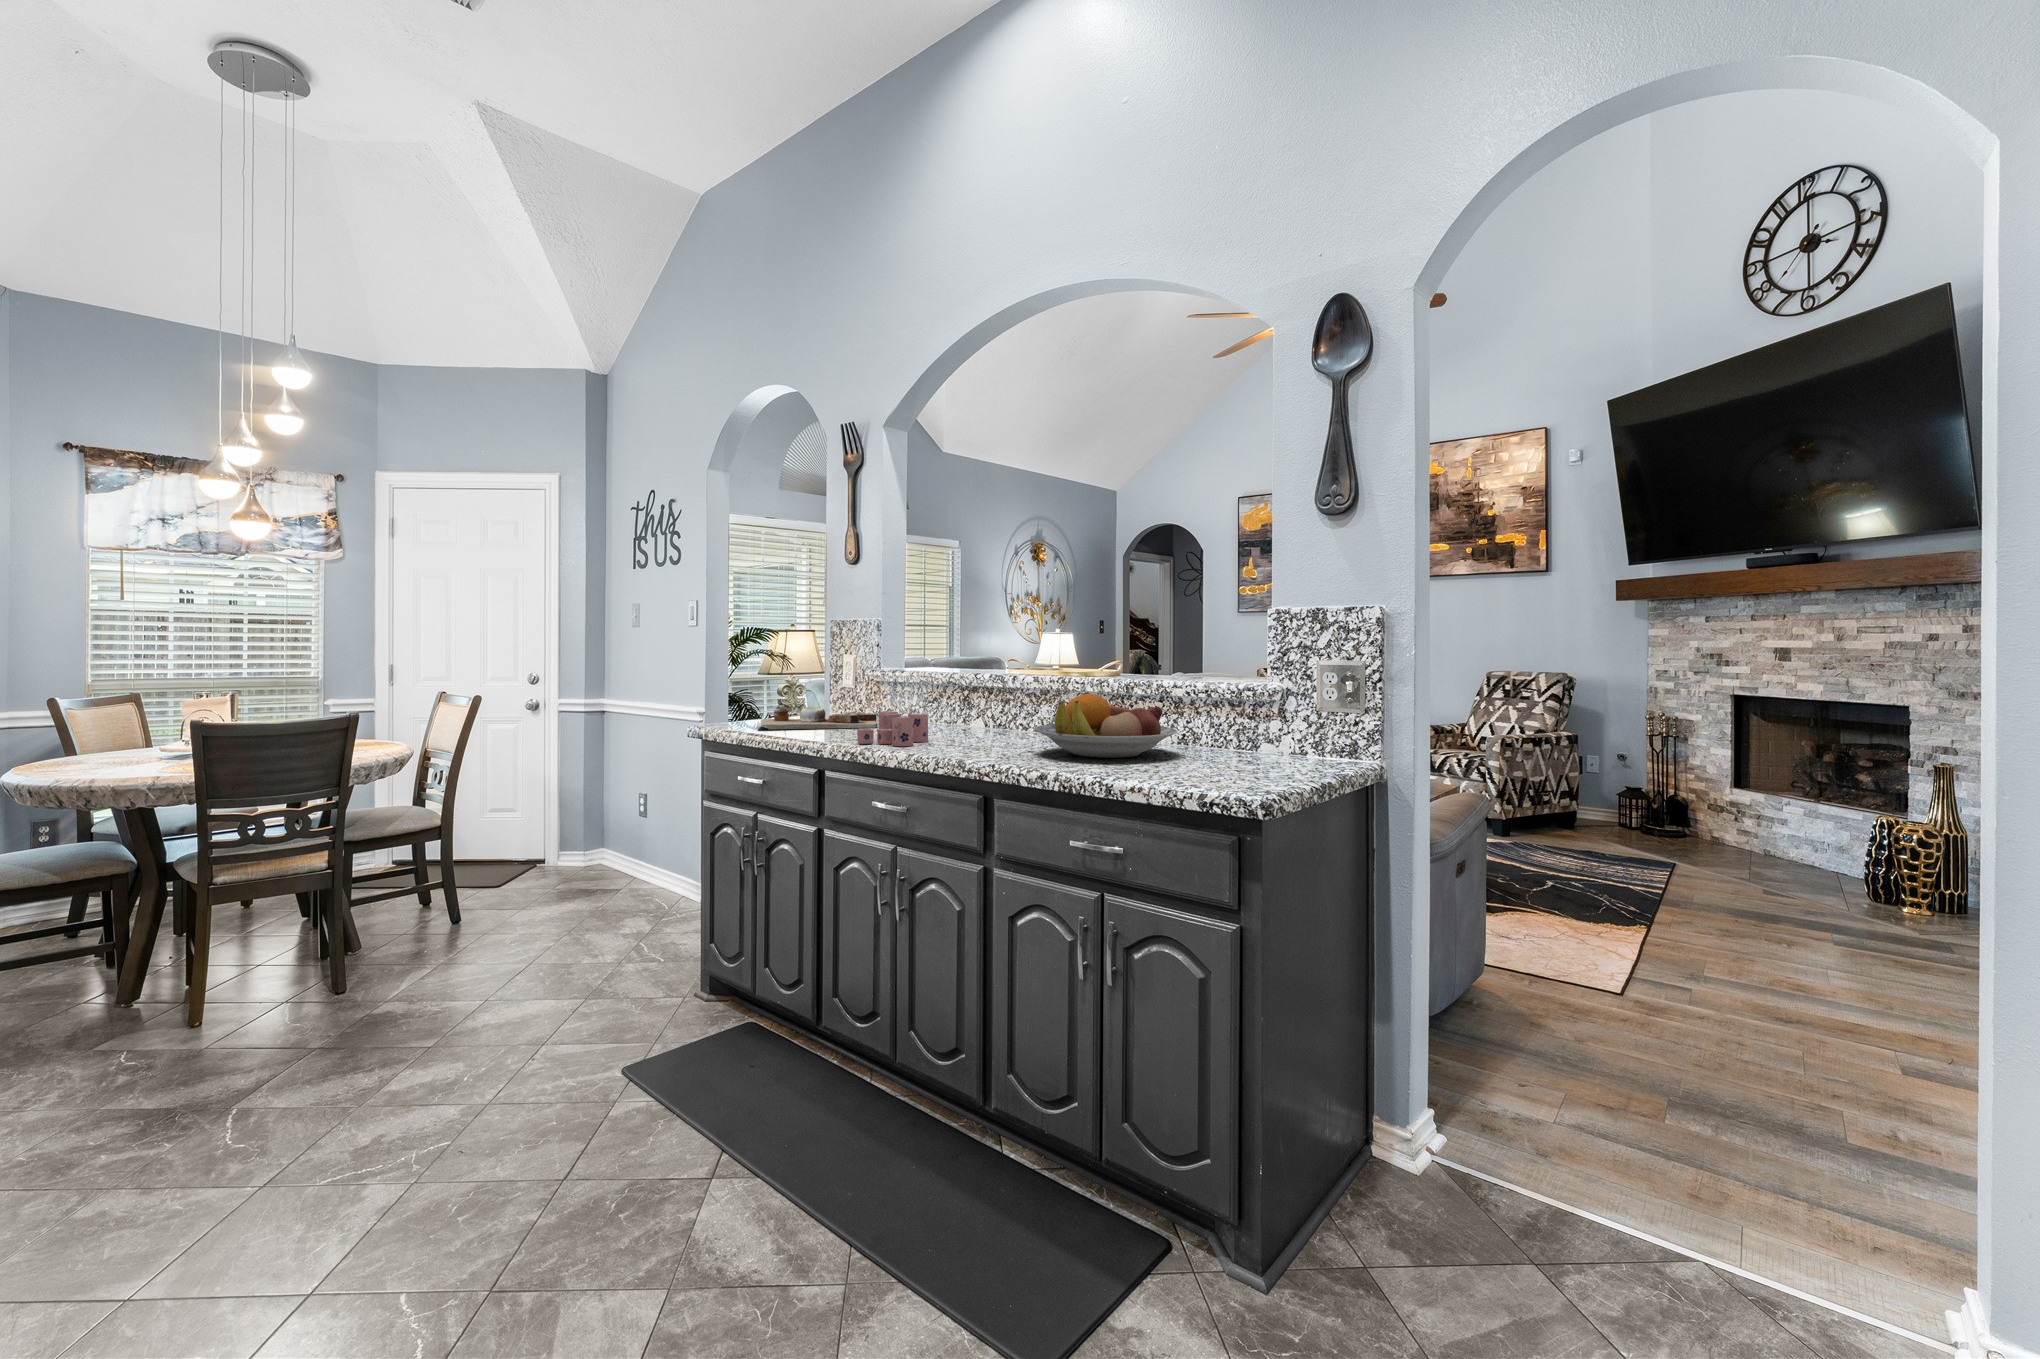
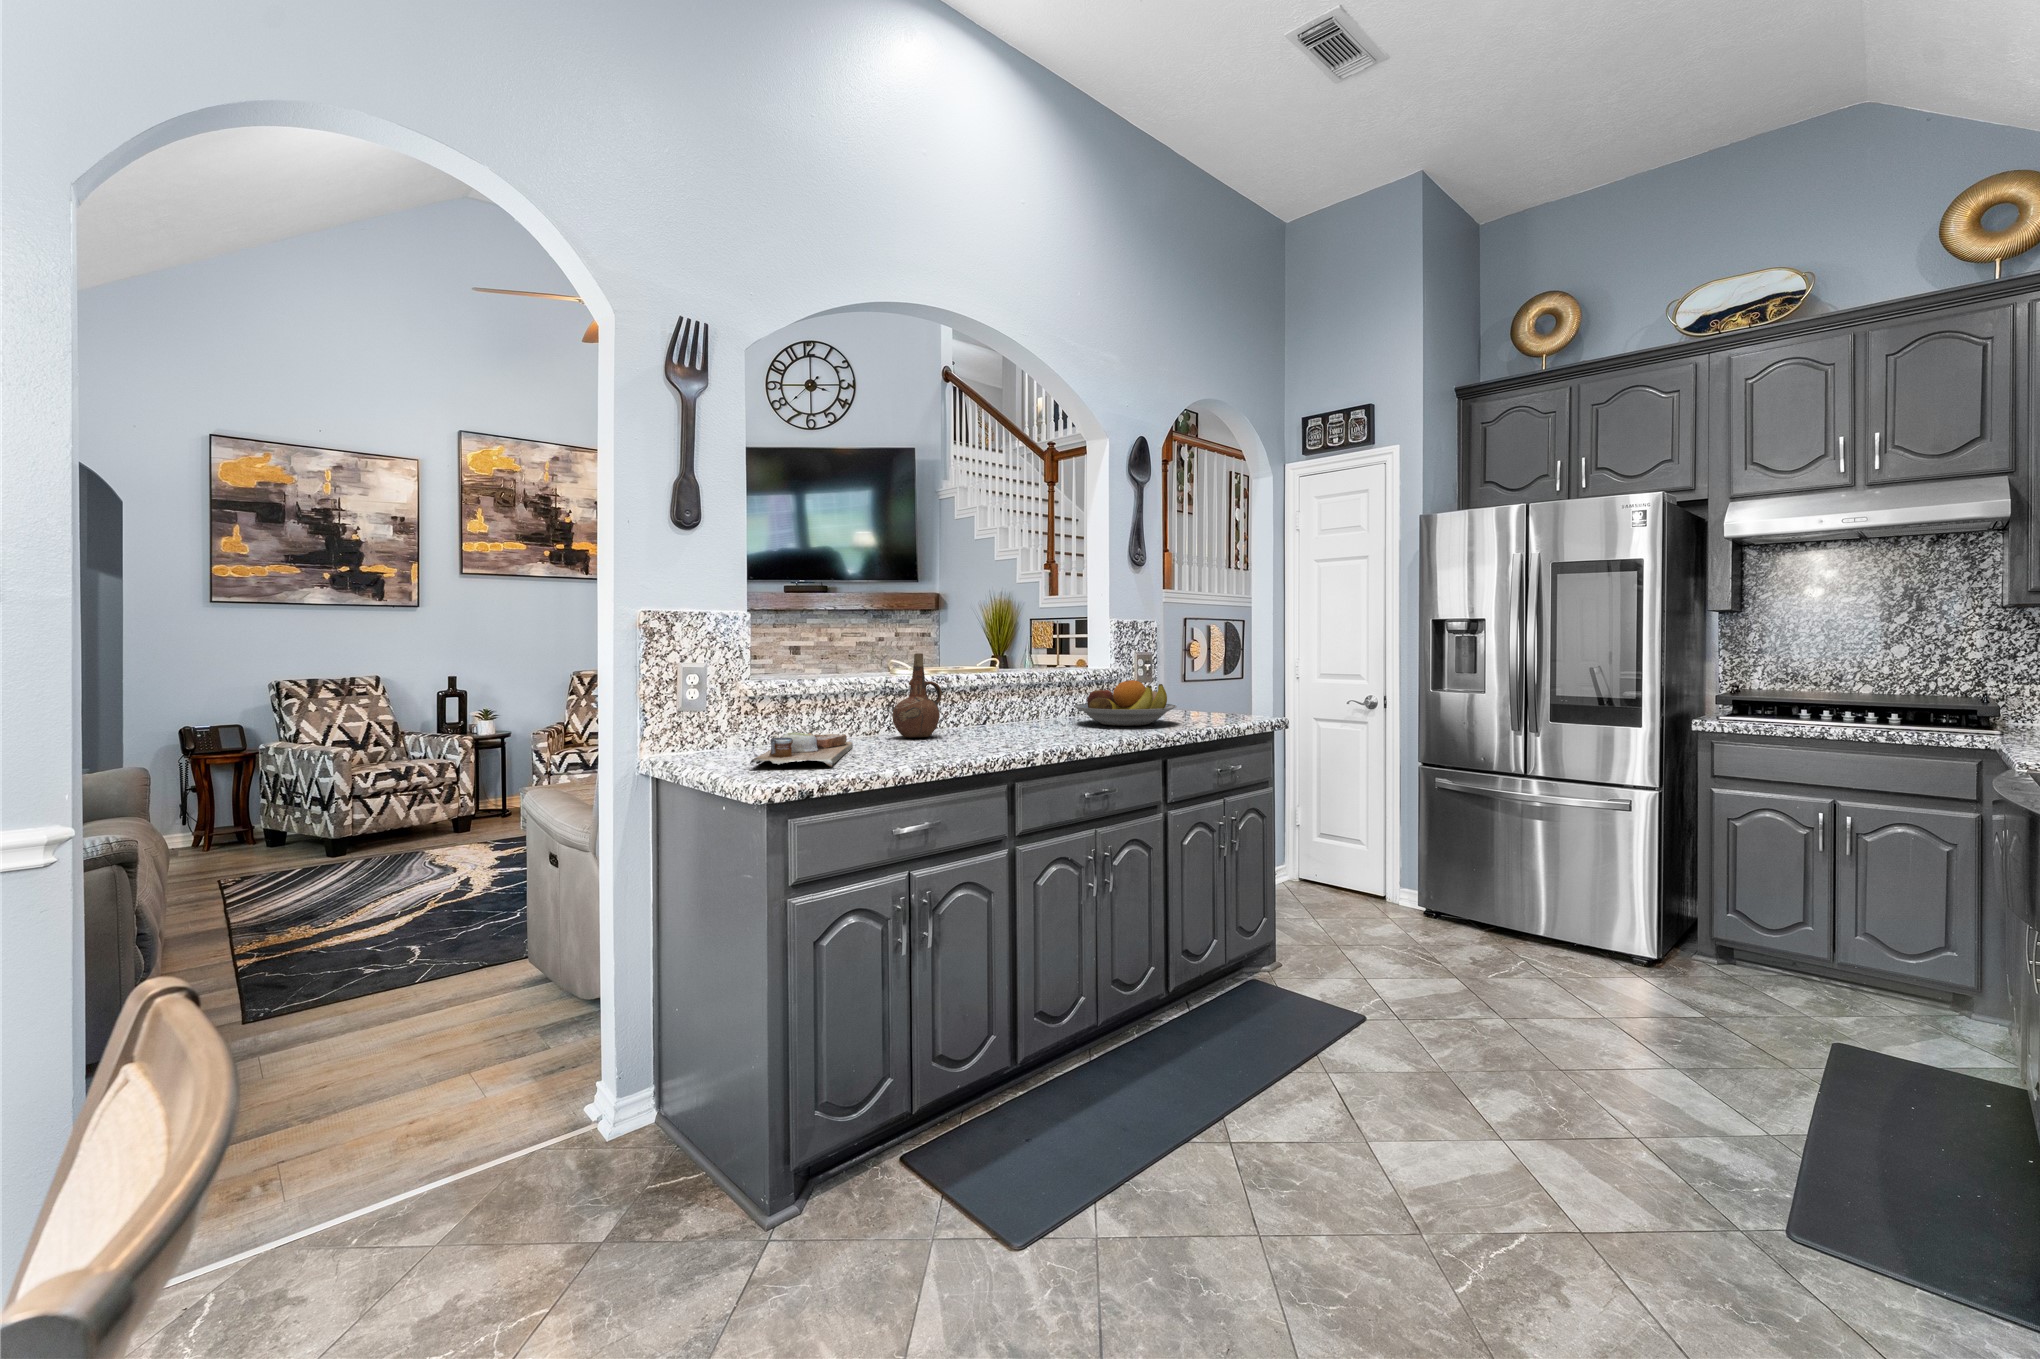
ceramic pitcher: none [924,652,967,731] -> present [892,653,942,737]
candle: present [857,711,928,746] -> none [967,714,1056,747]

